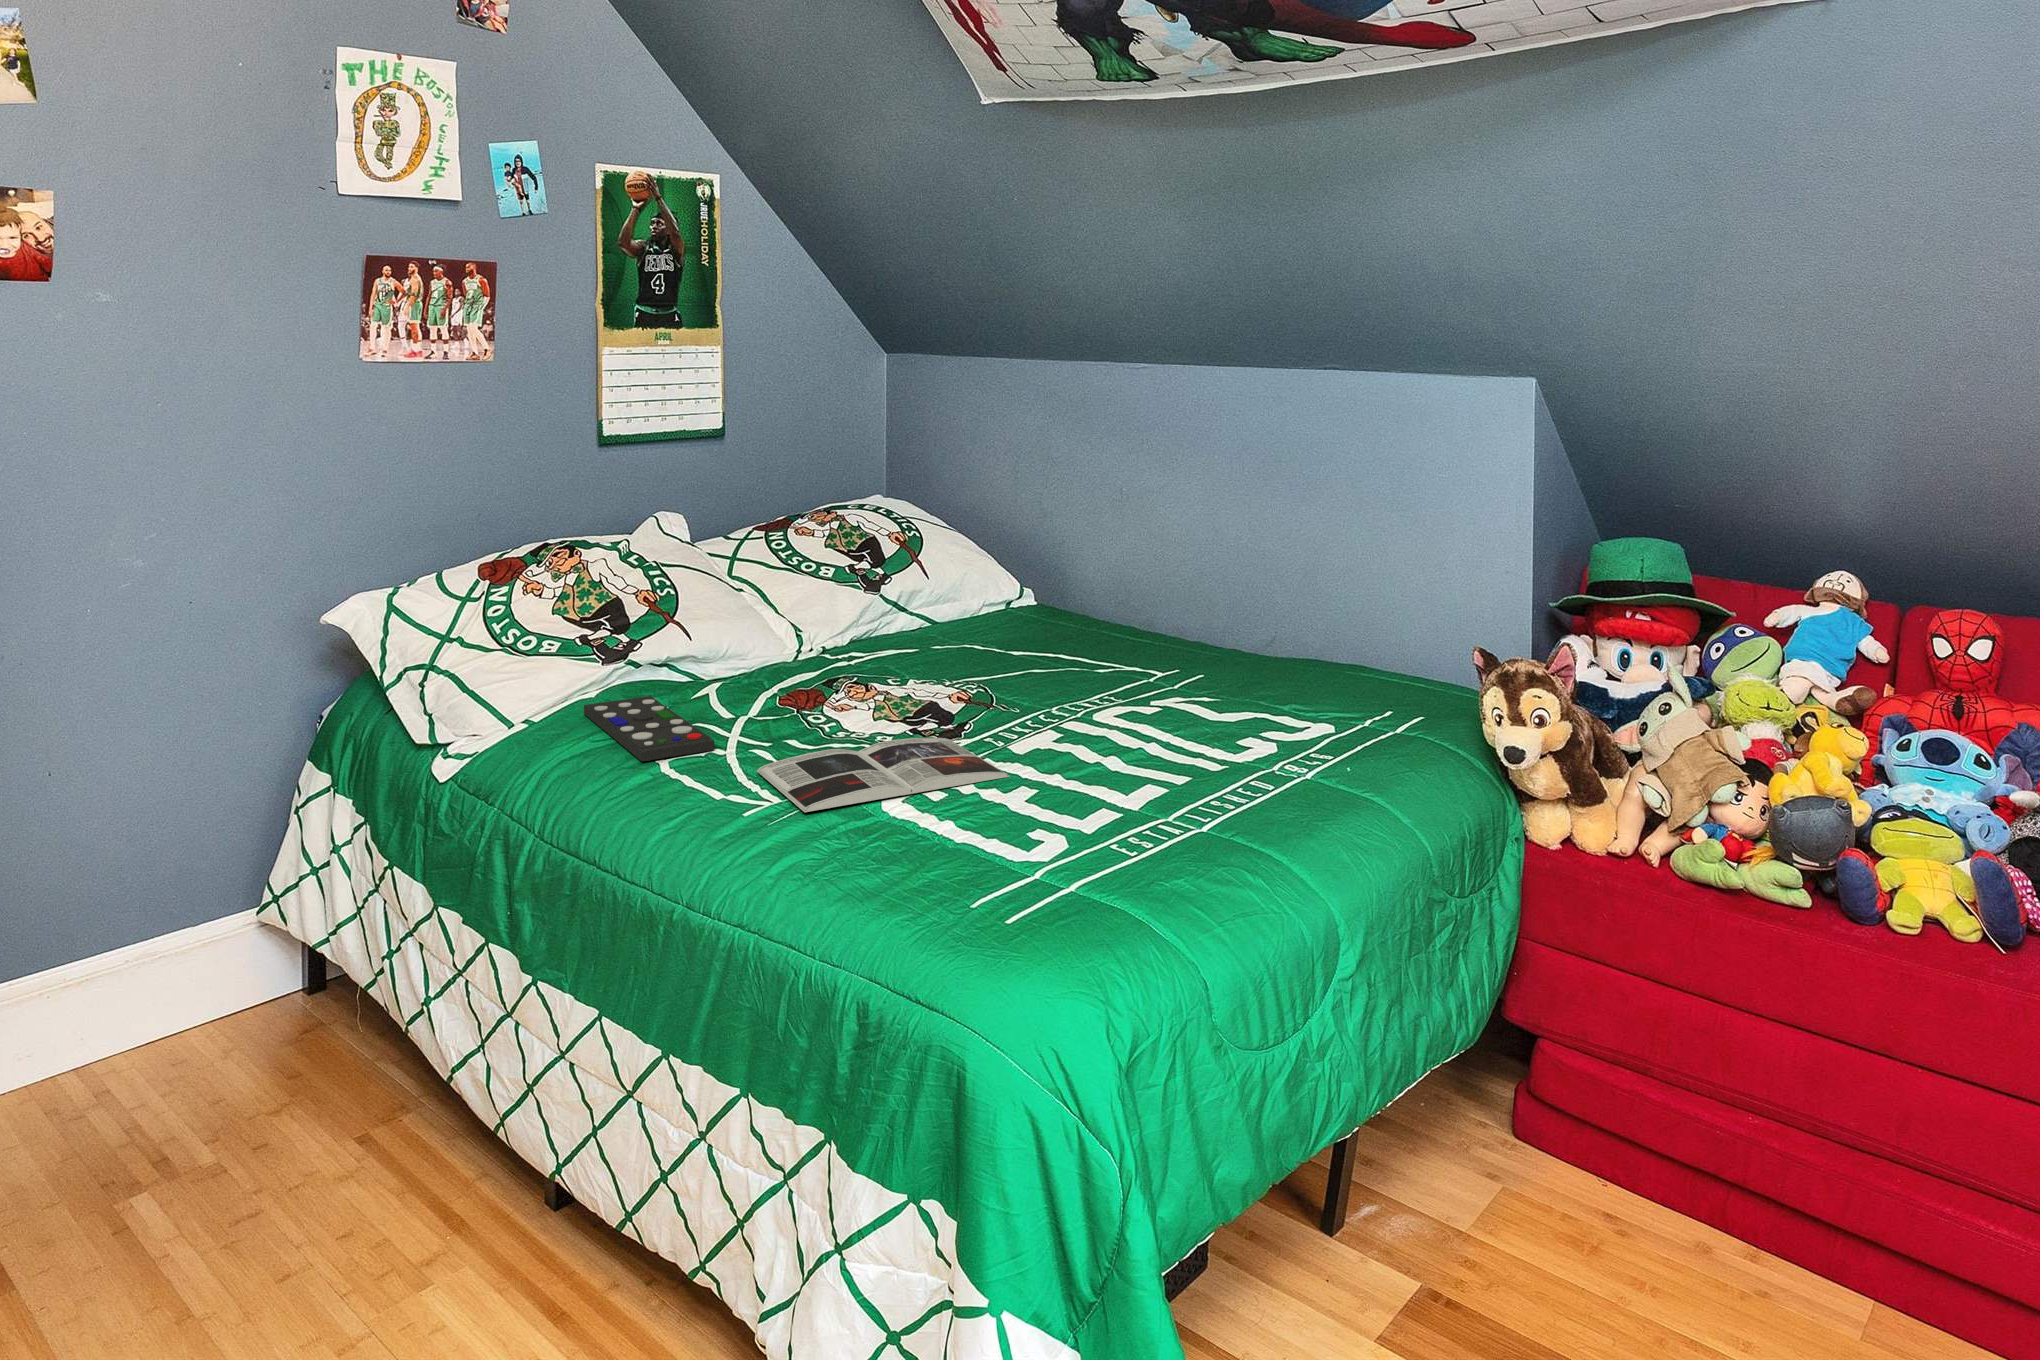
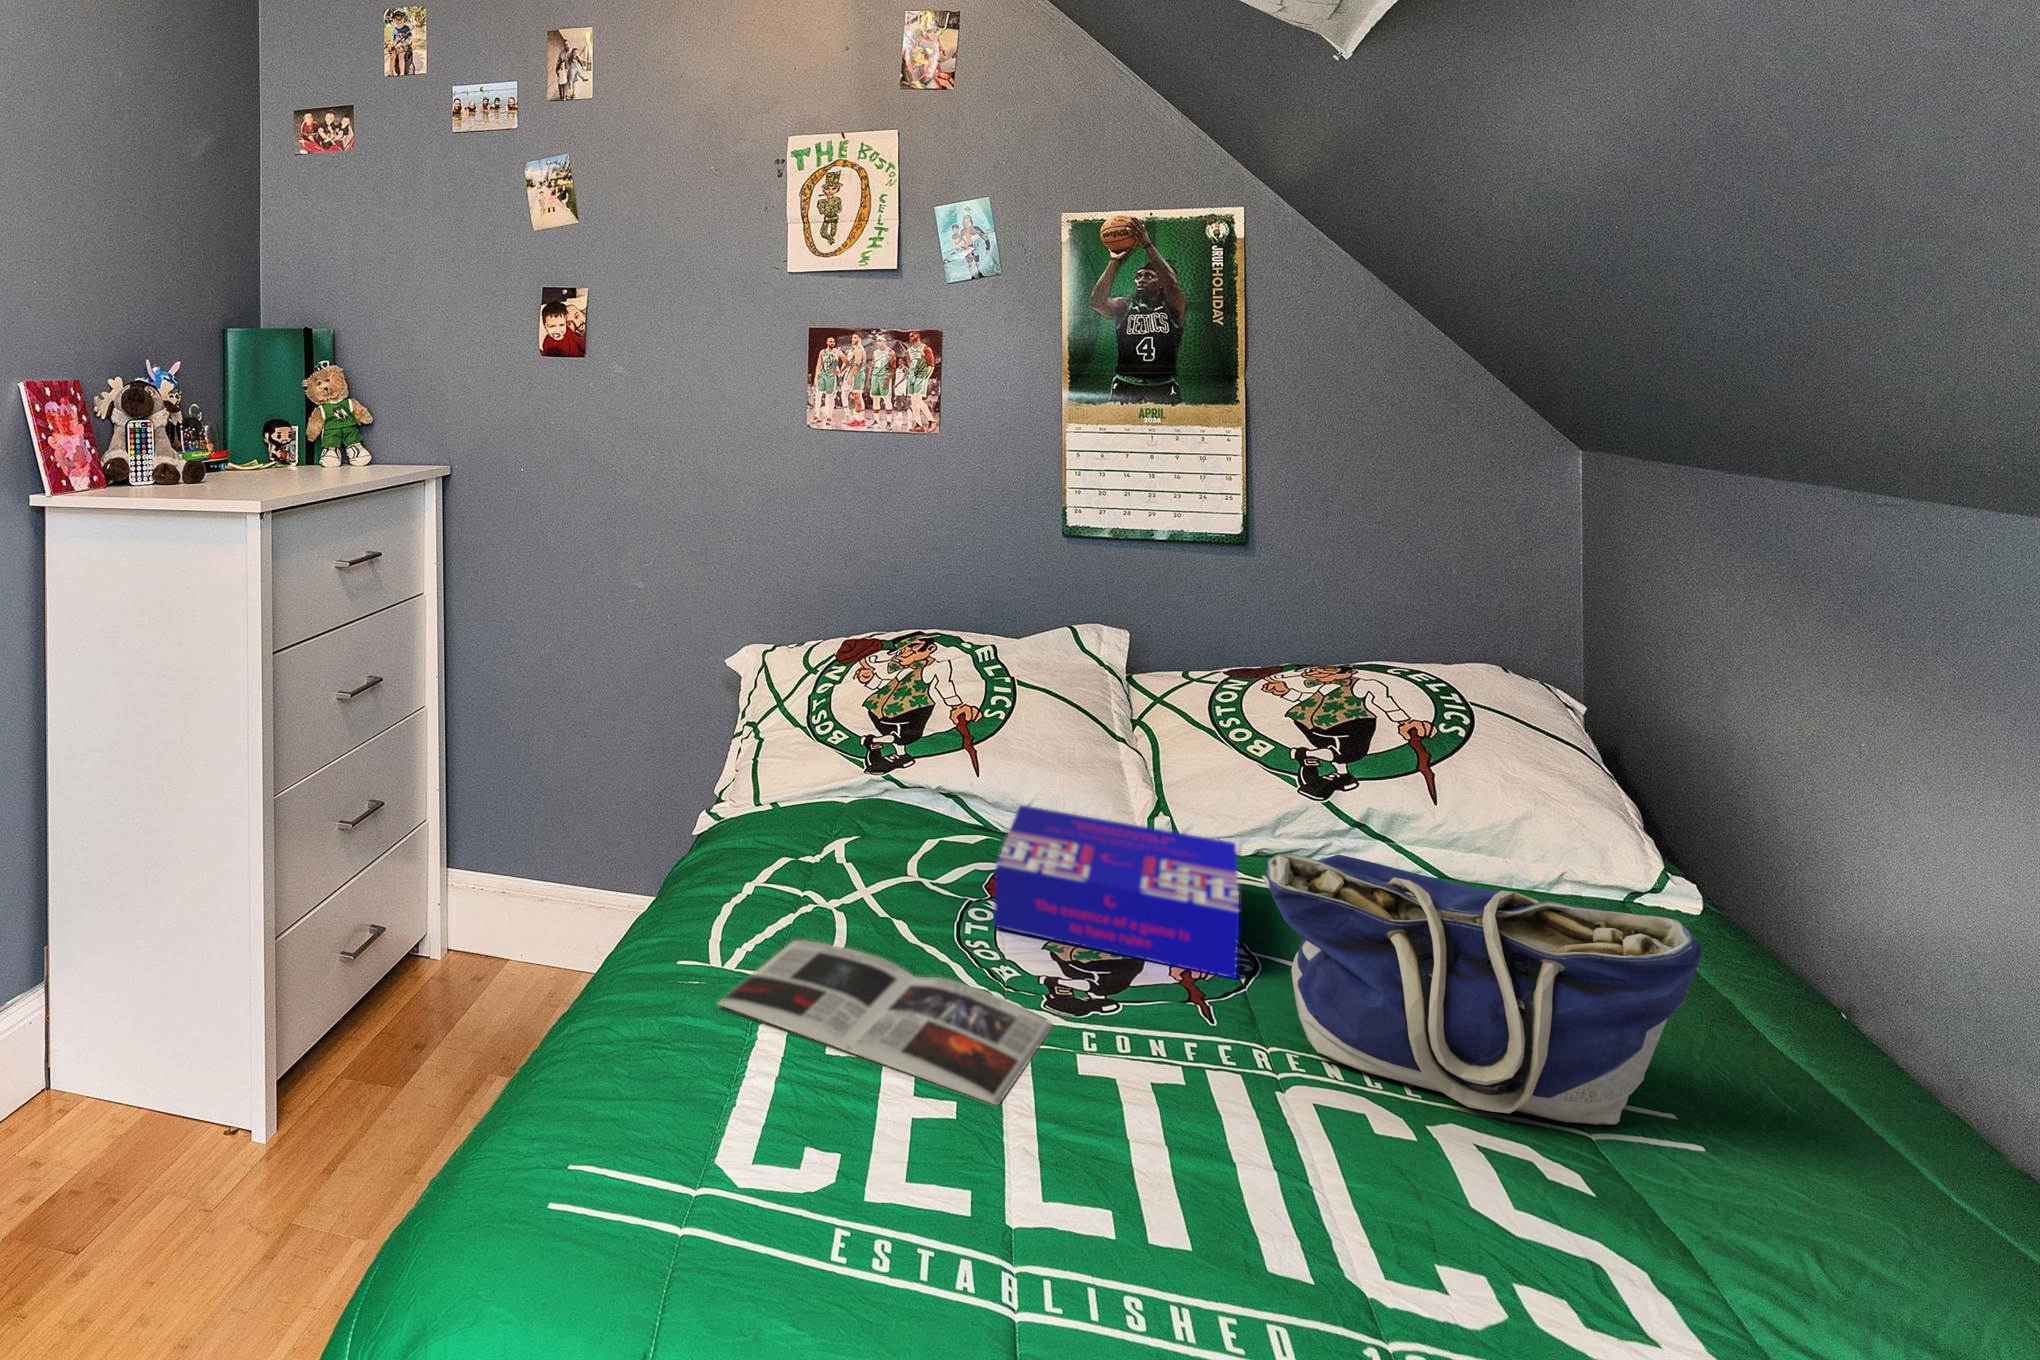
tote bag: none [1013,562,1199,699] -> present [1262,853,1702,1125]
board game: none [756,622,964,718] -> present [994,805,1239,979]
remote control: present [584,696,714,761] -> none [744,810,890,903]

